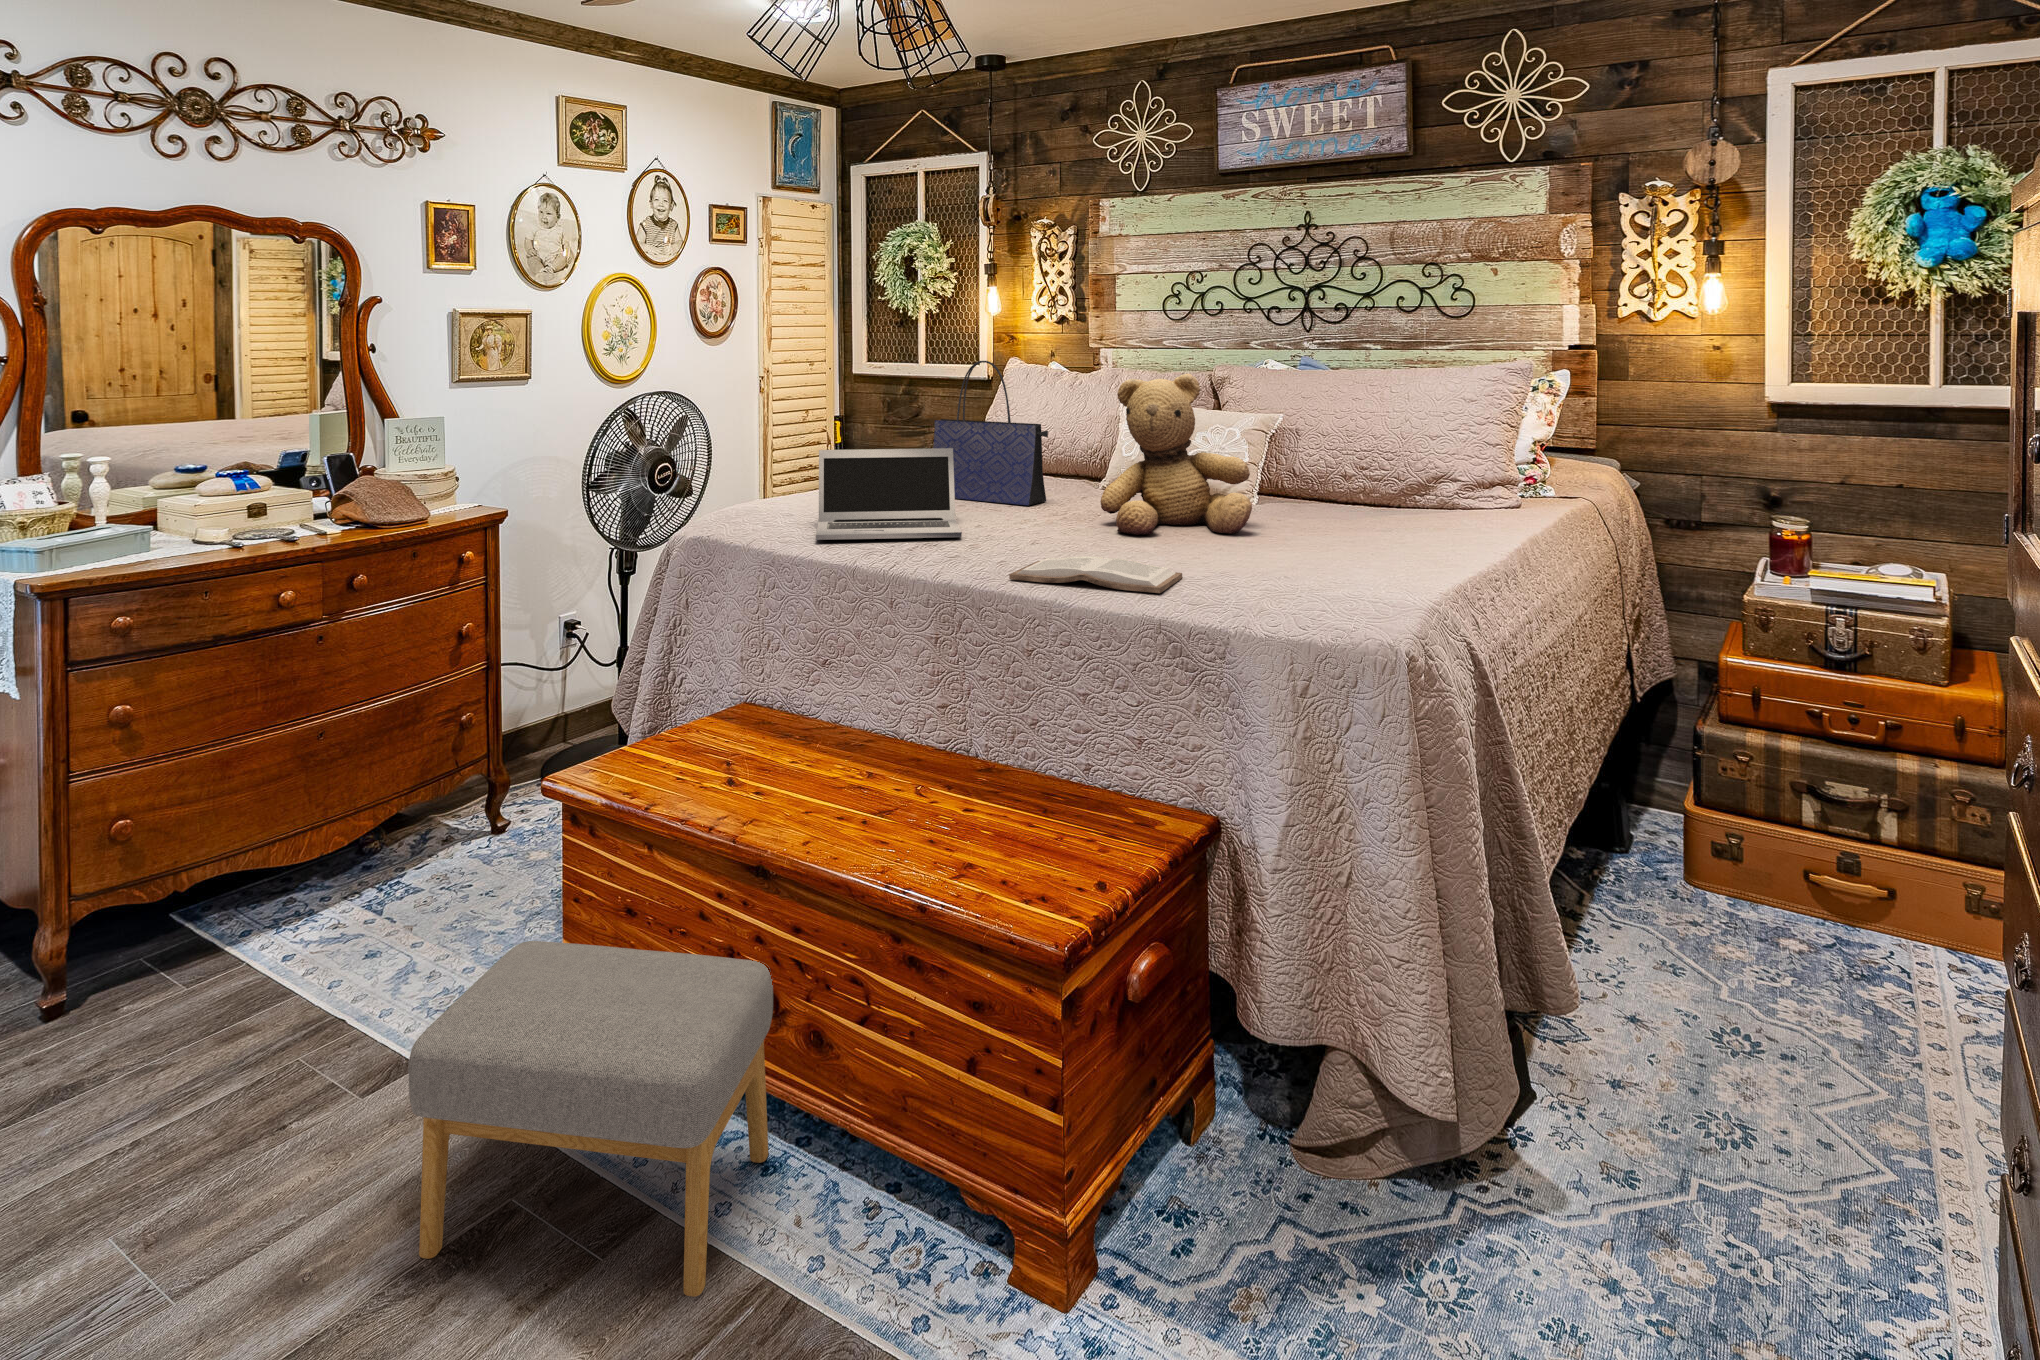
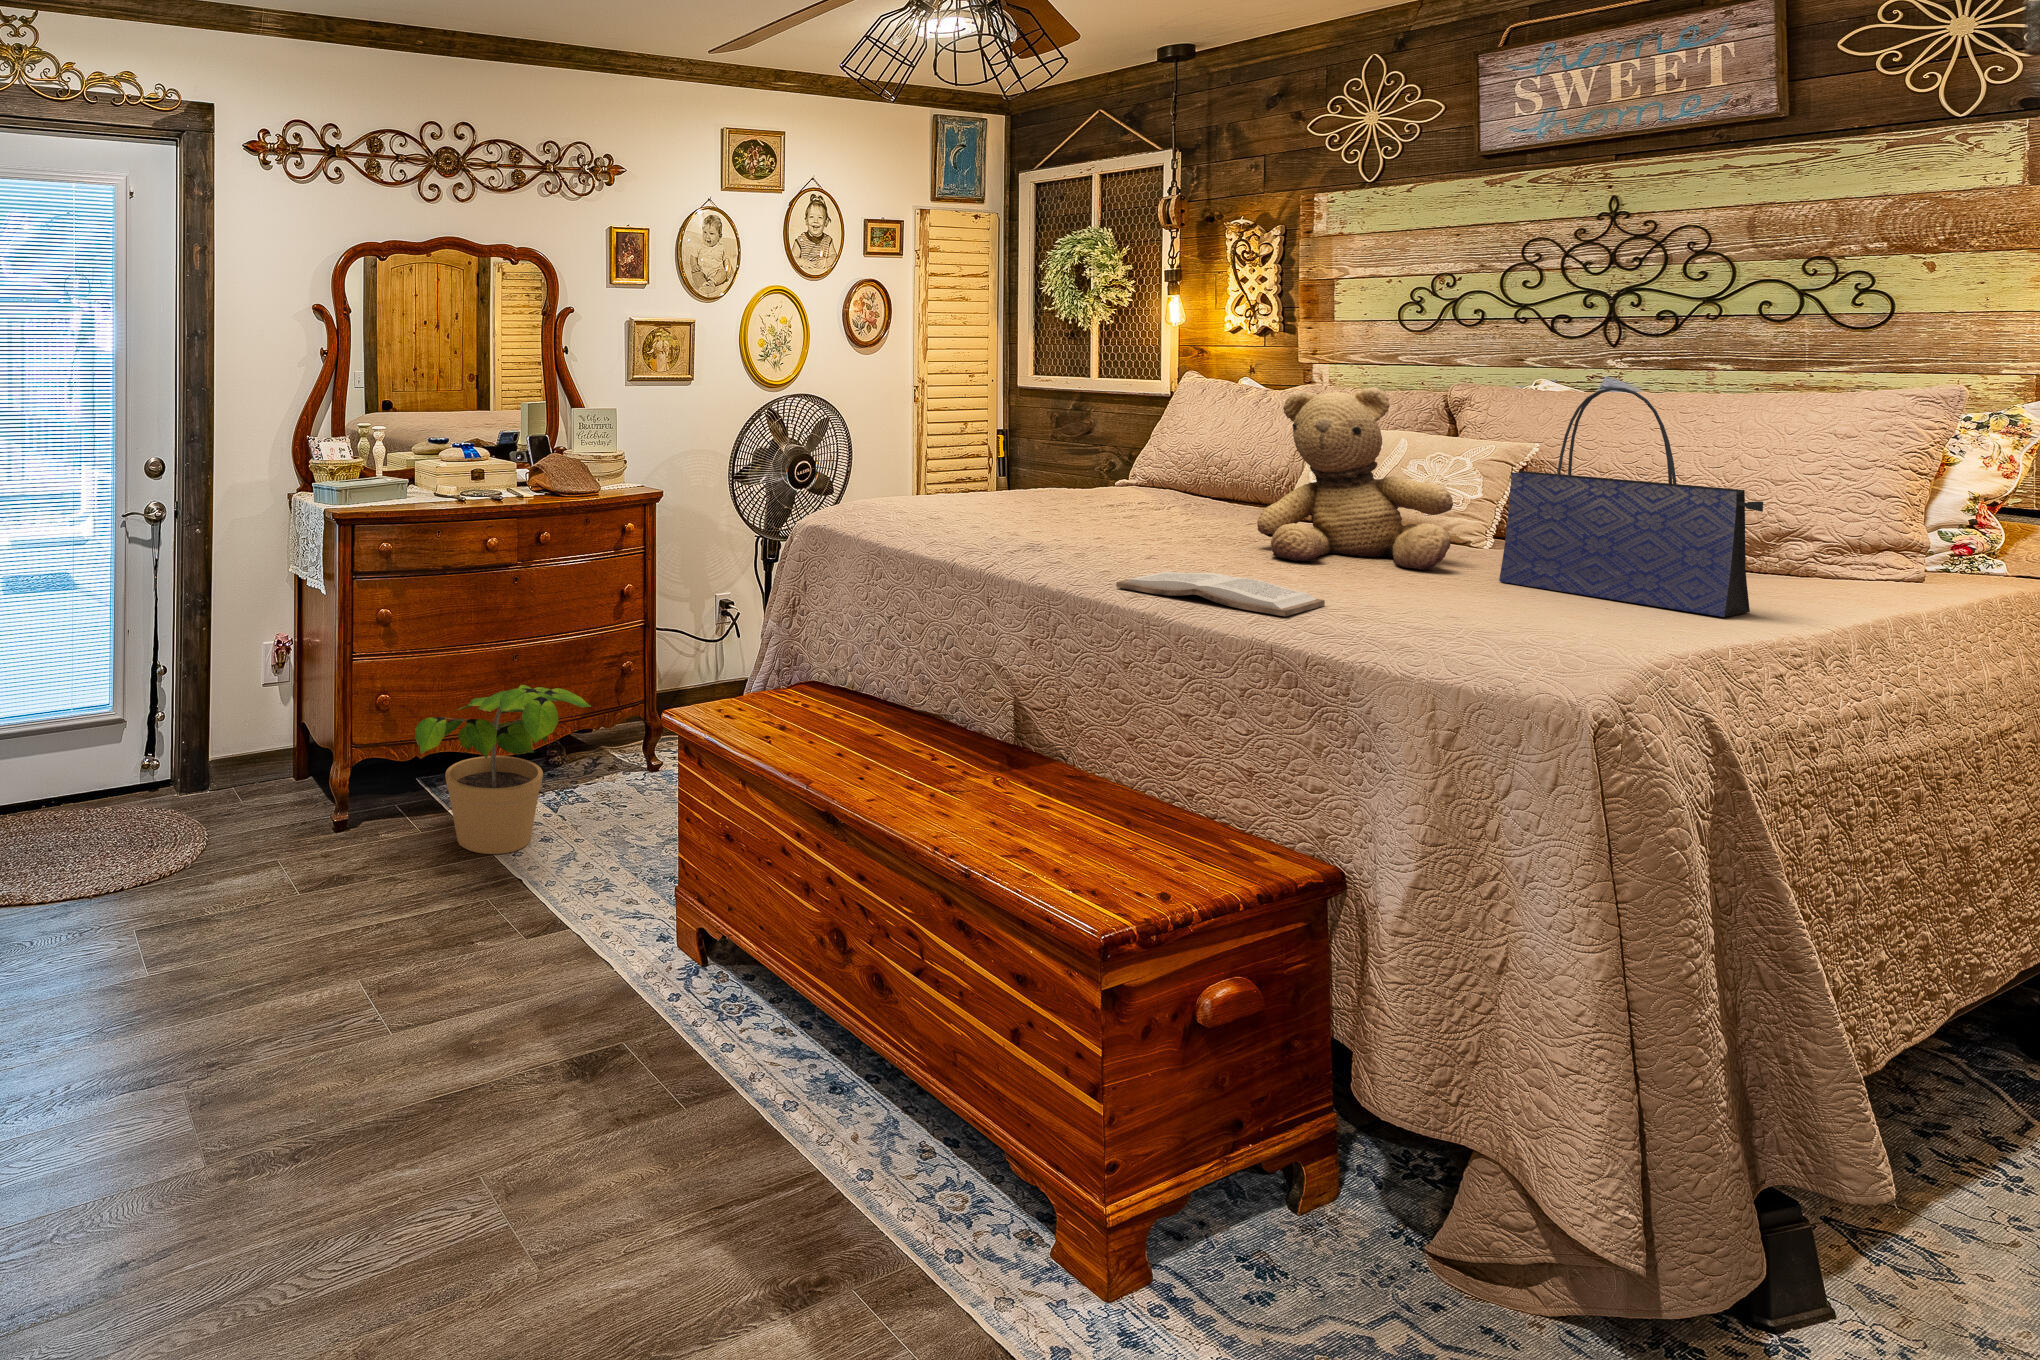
tote bag: present [933,361,1048,506] -> present [1499,388,1763,617]
laptop: present [816,448,962,540] -> none [932,452,1088,546]
potted plant: none [185,765,436,988] -> present [415,685,592,854]
footstool: present [408,941,773,1297] -> none [543,845,847,1168]

